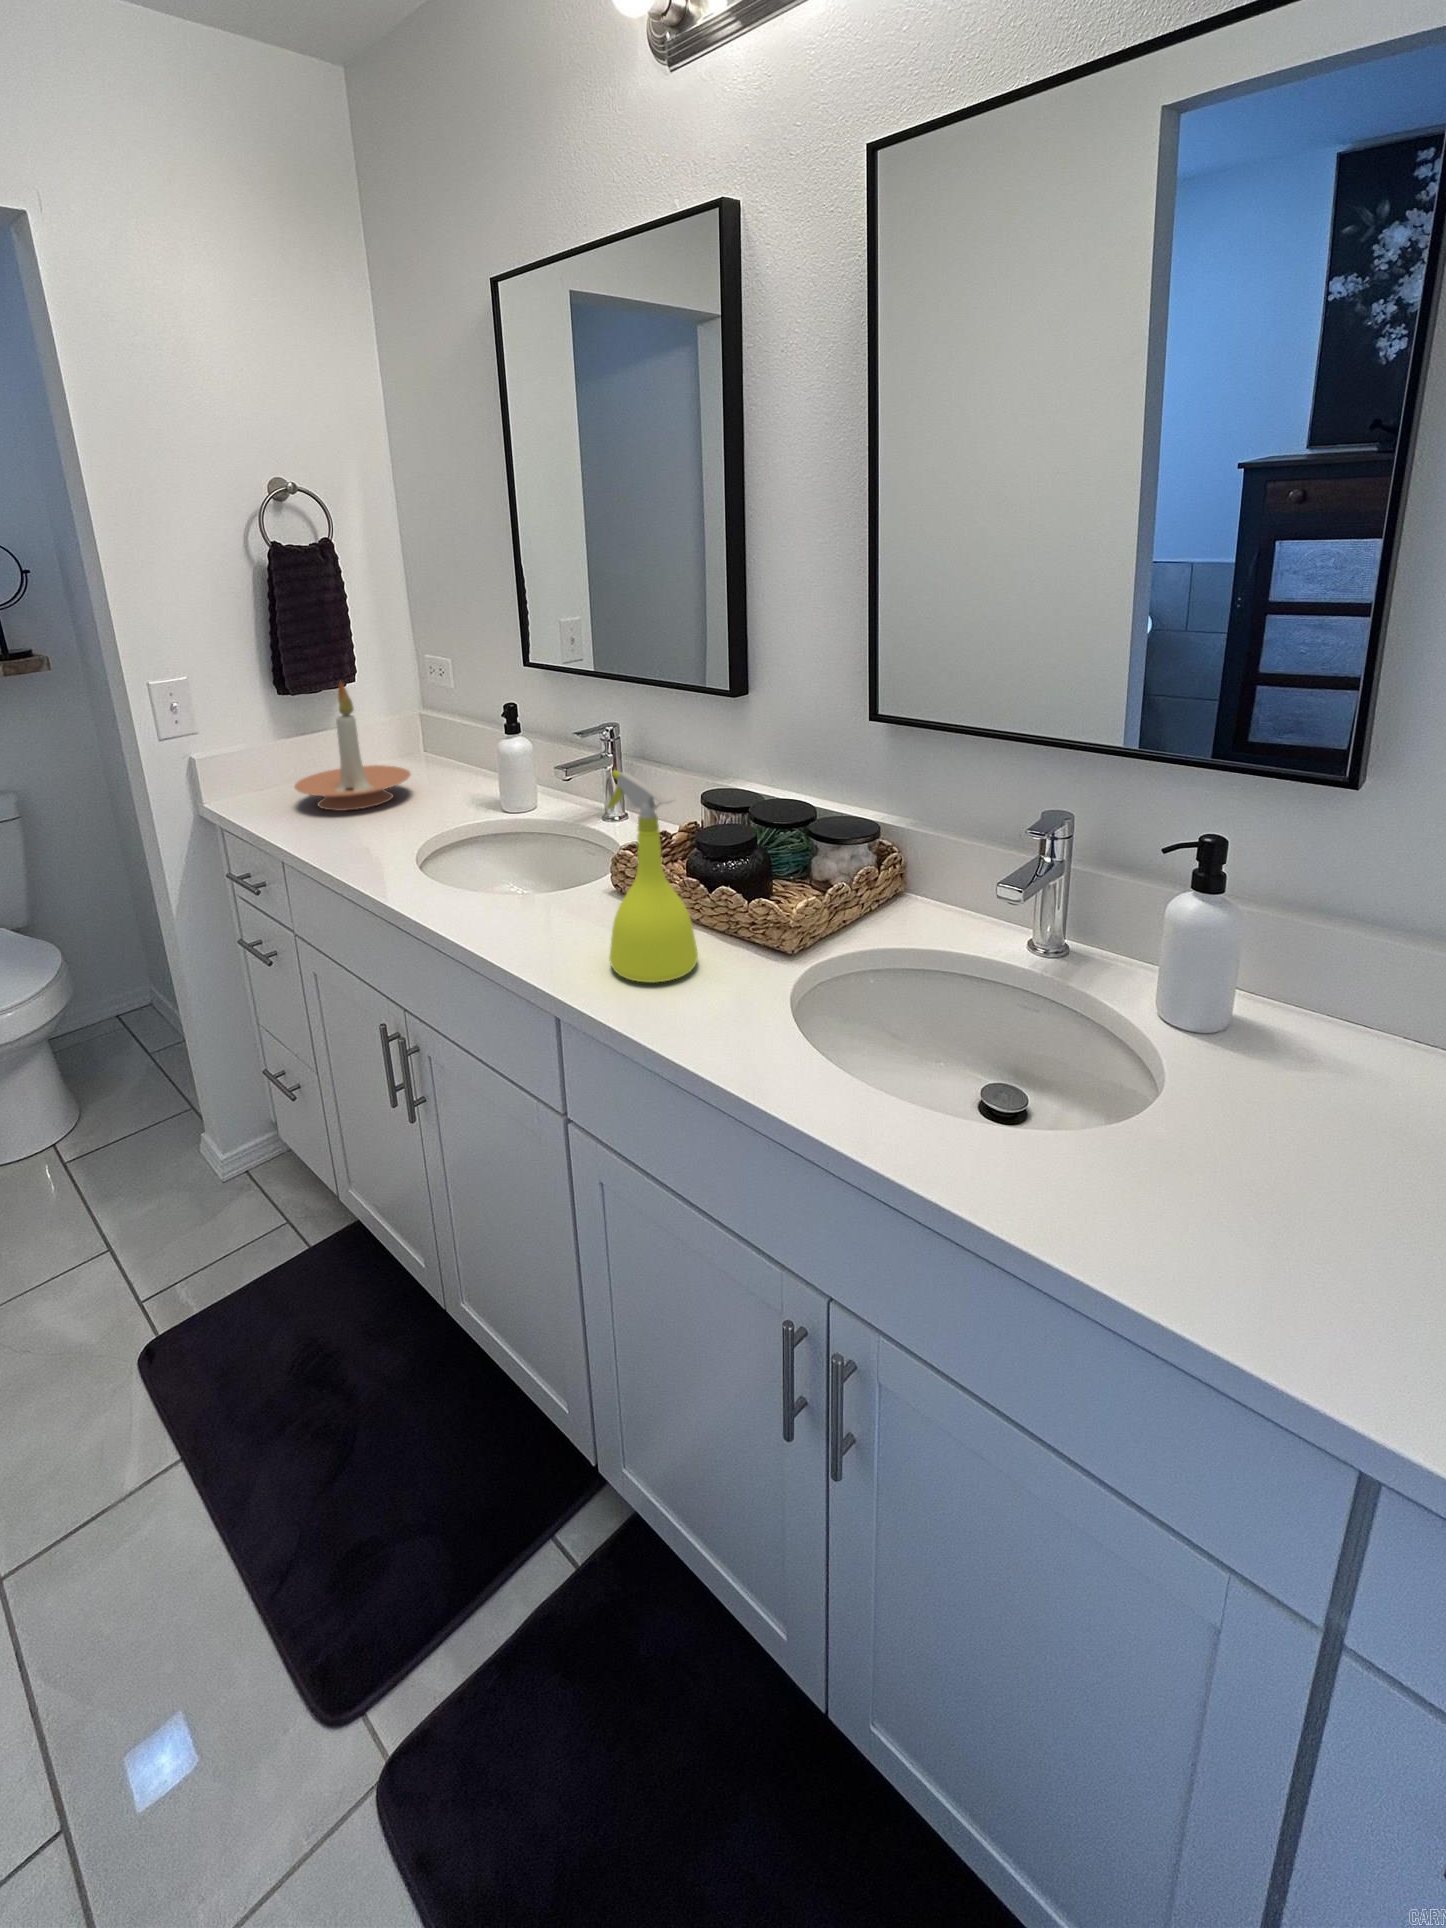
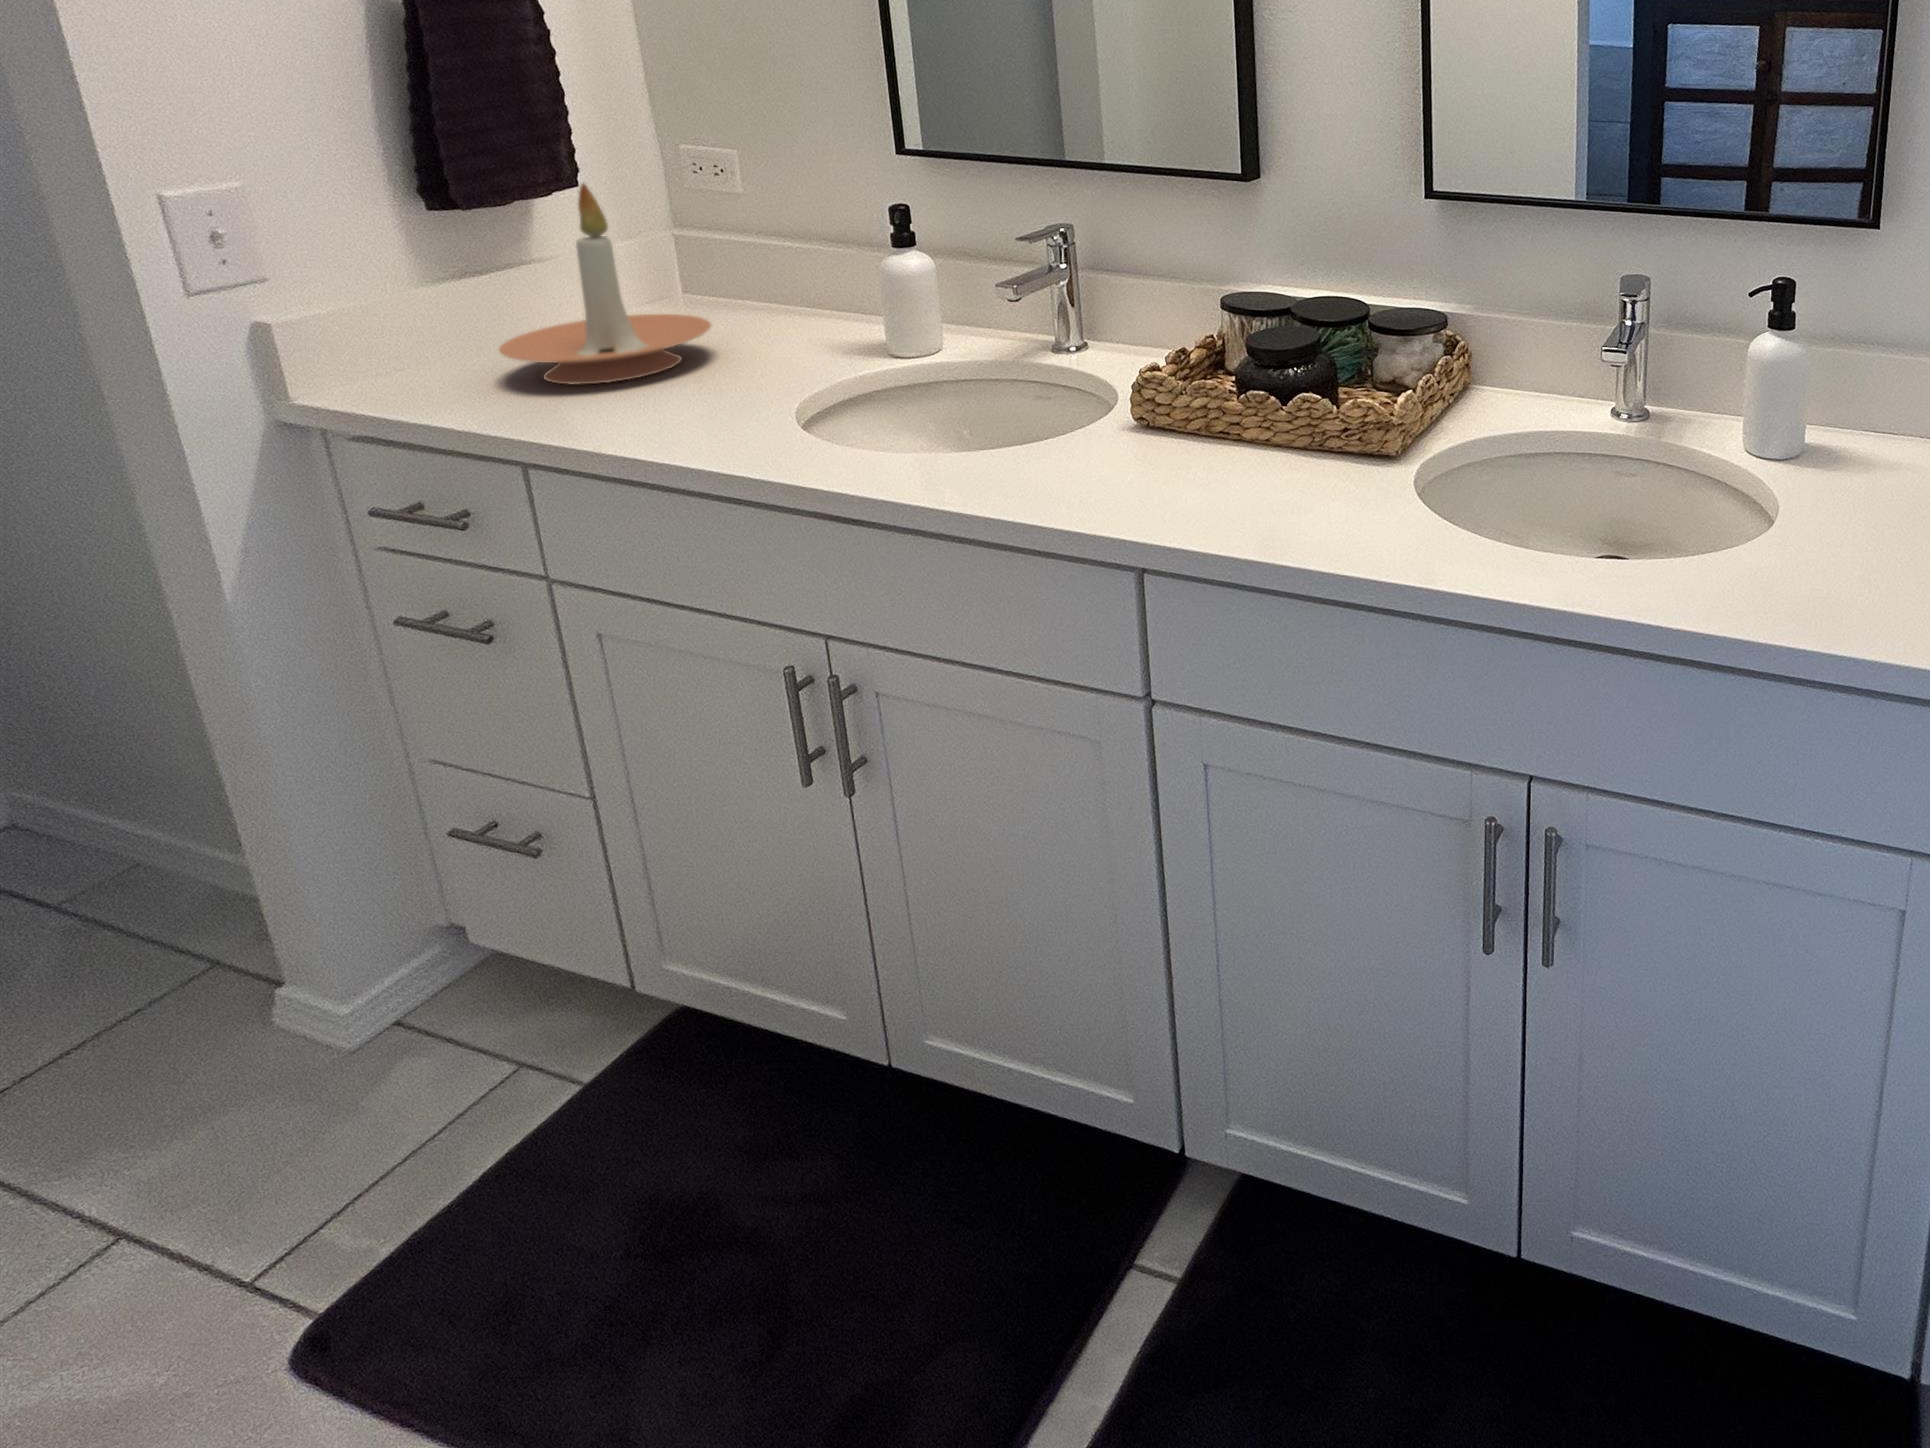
spray bottle: present [607,770,698,982] -> none [1179,260,1298,508]

